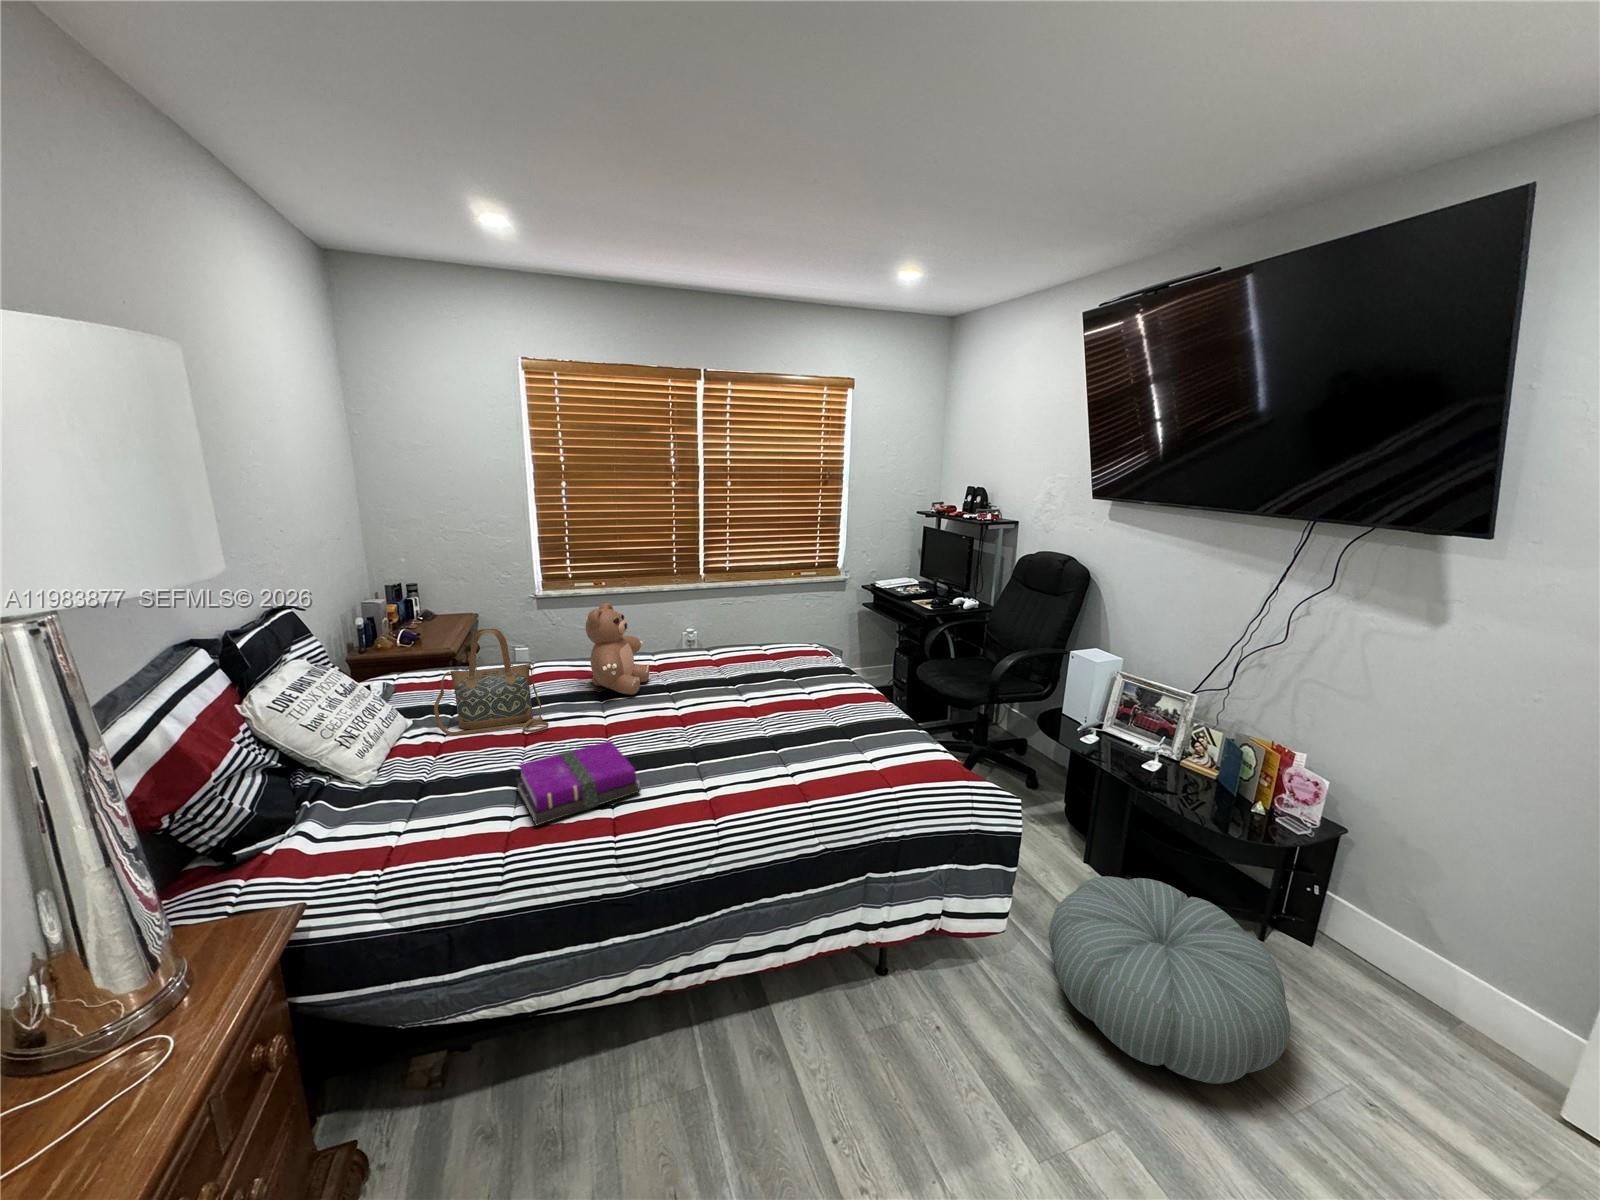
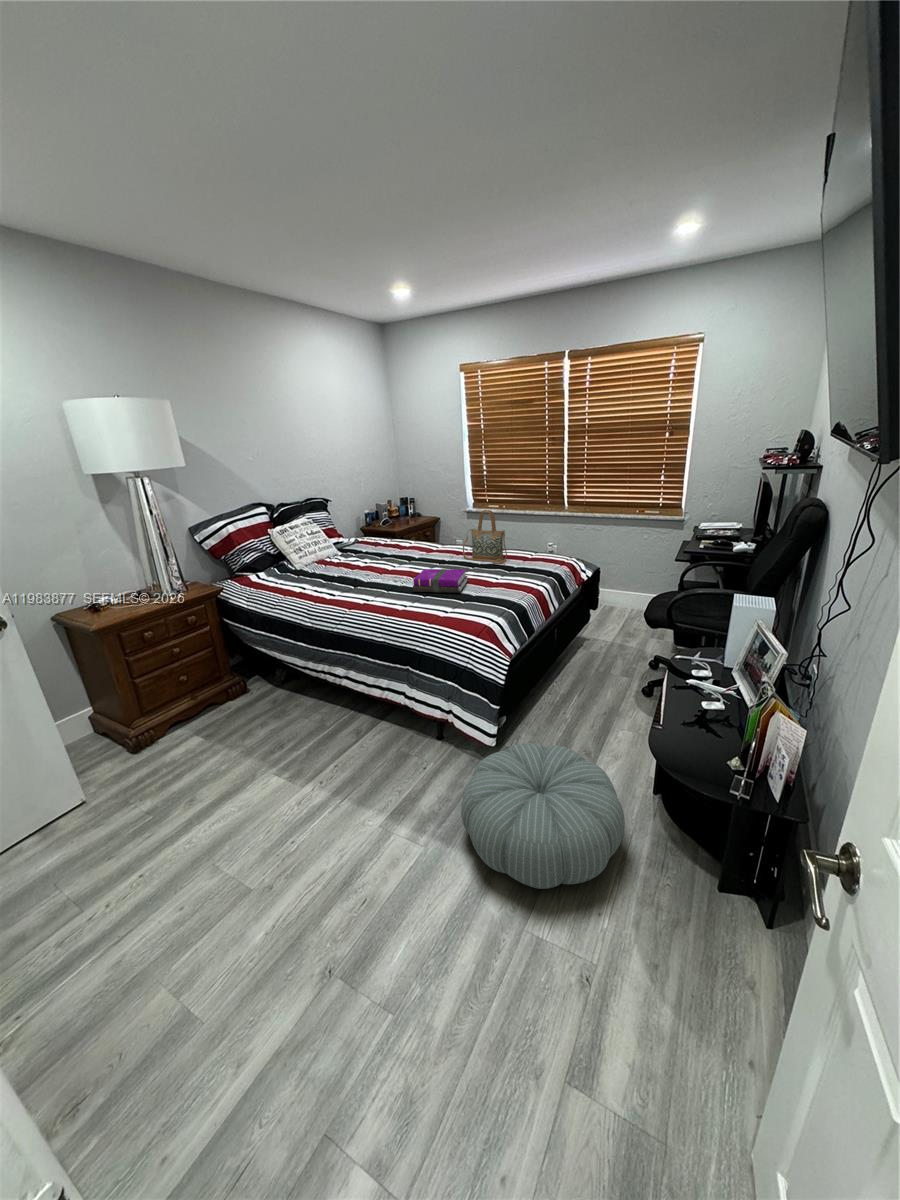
teddy bear: present [585,603,649,695] -> none [399,509,441,561]
handbag: present [434,629,549,735] -> present [463,510,507,564]
notebook: present [516,741,641,825] -> present [413,569,468,593]

